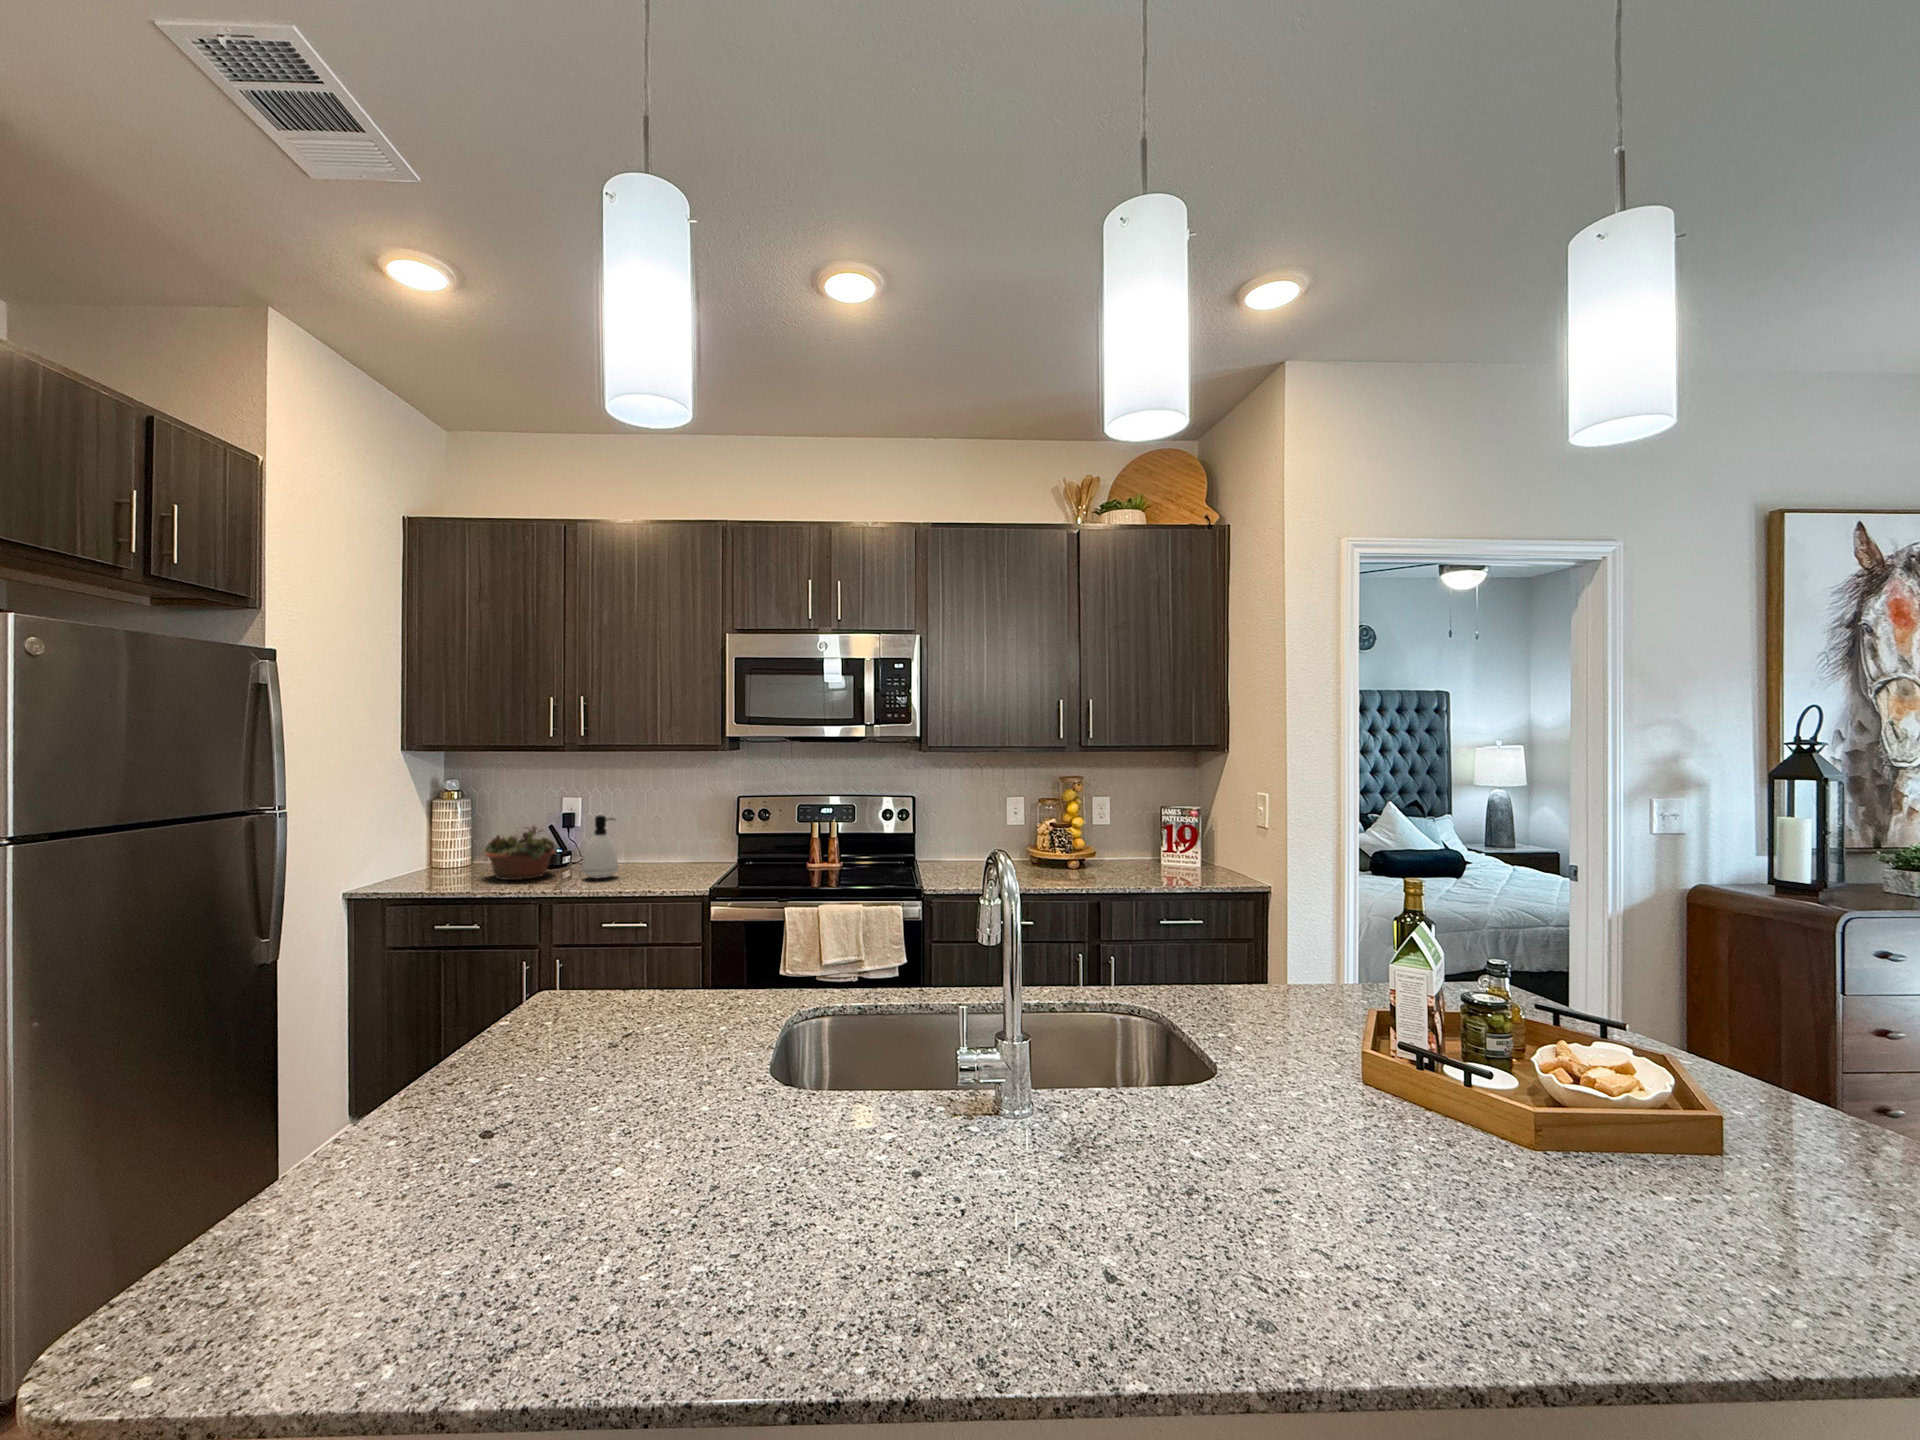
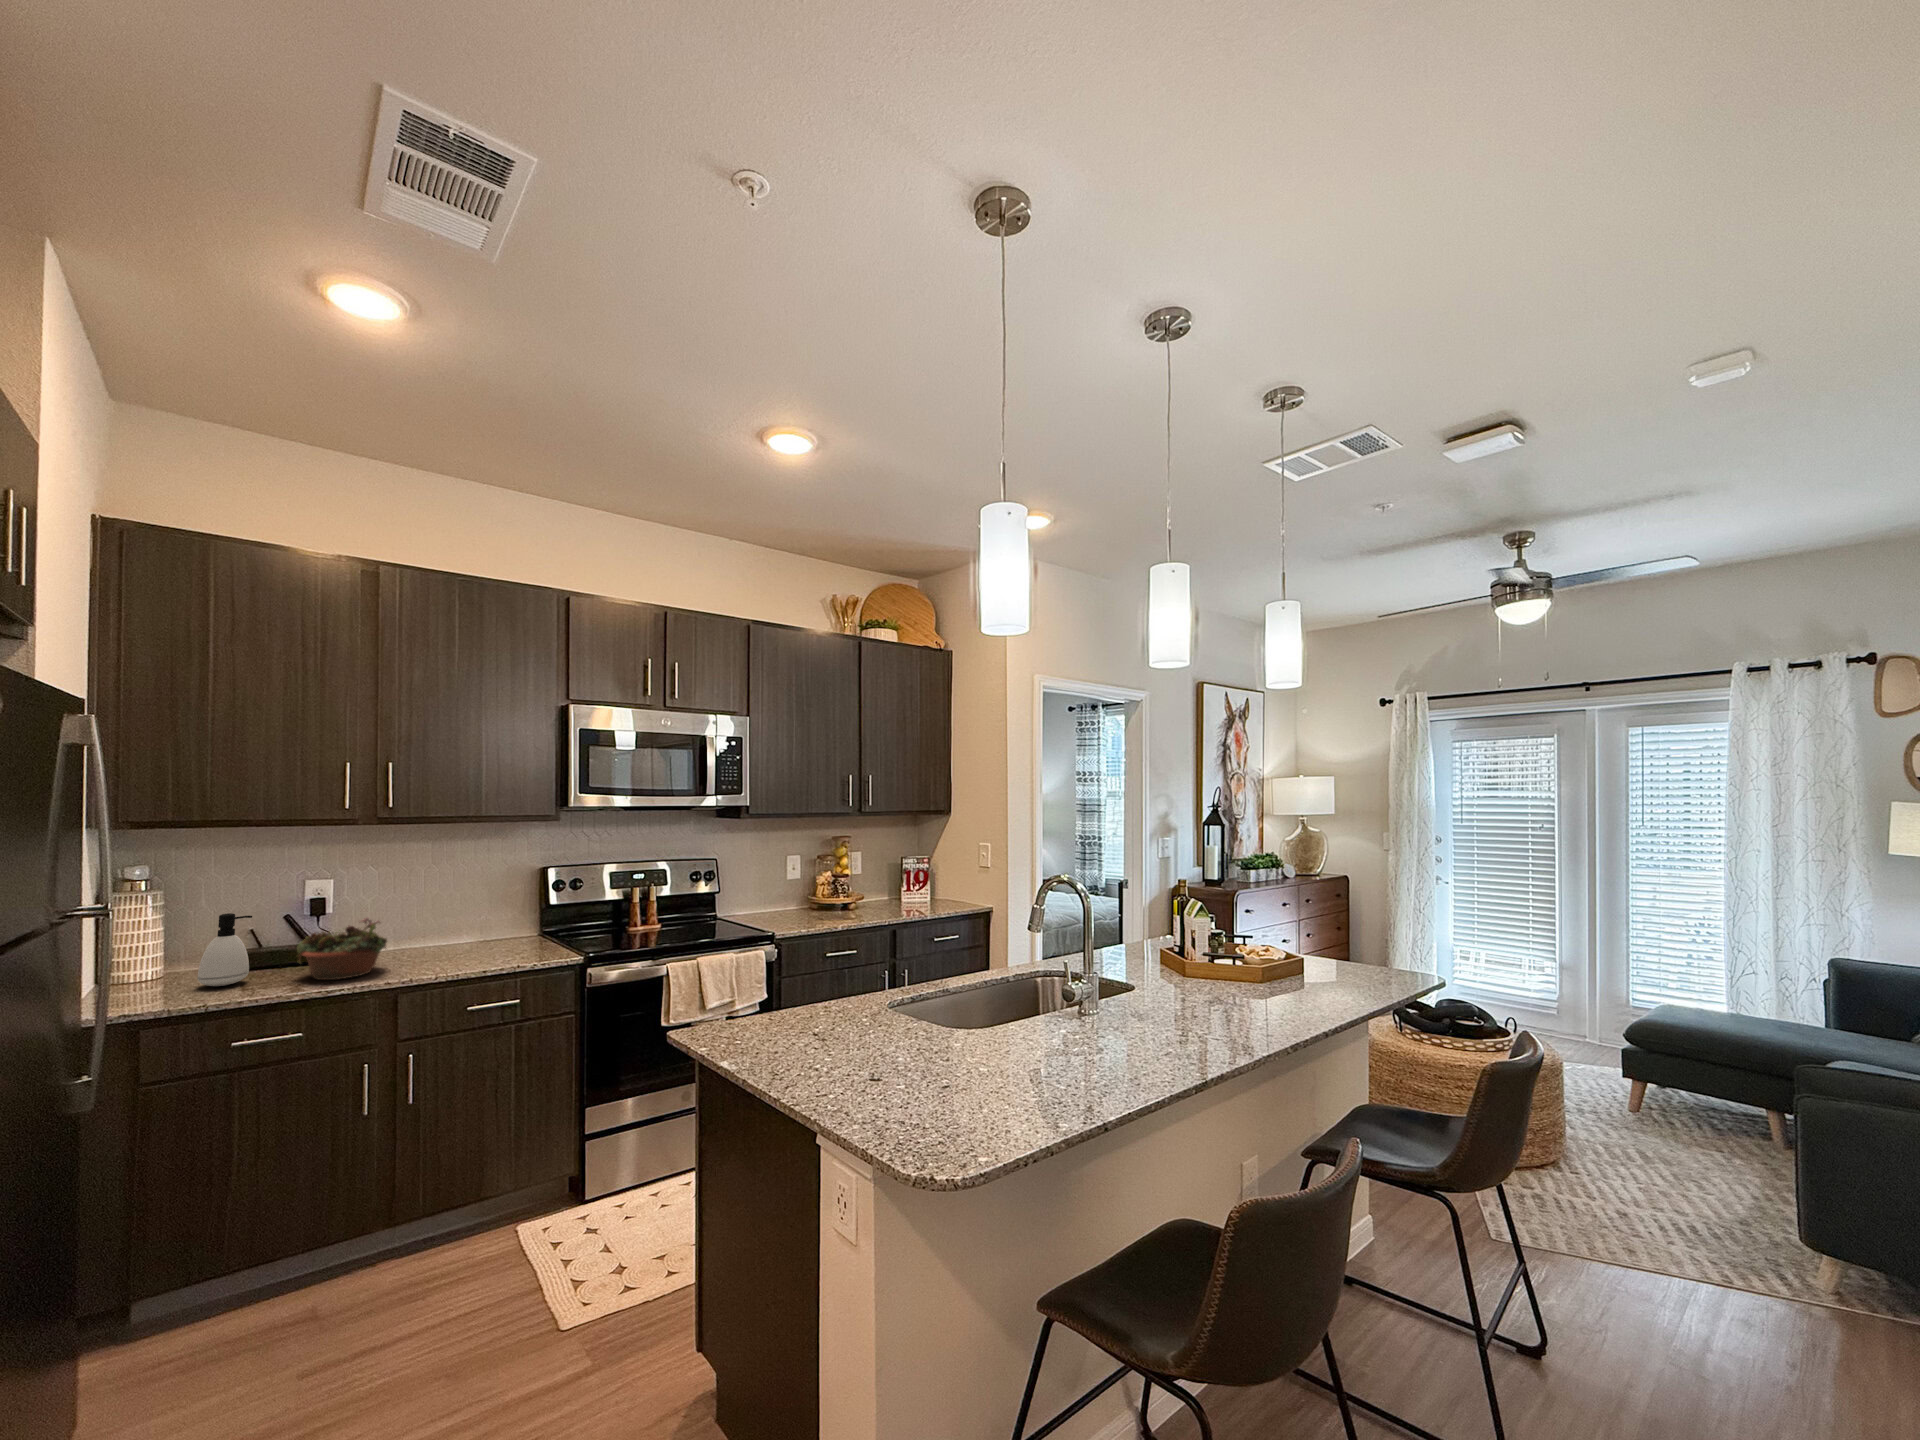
soap dispenser: present [582,815,618,878] -> present [197,913,252,986]

